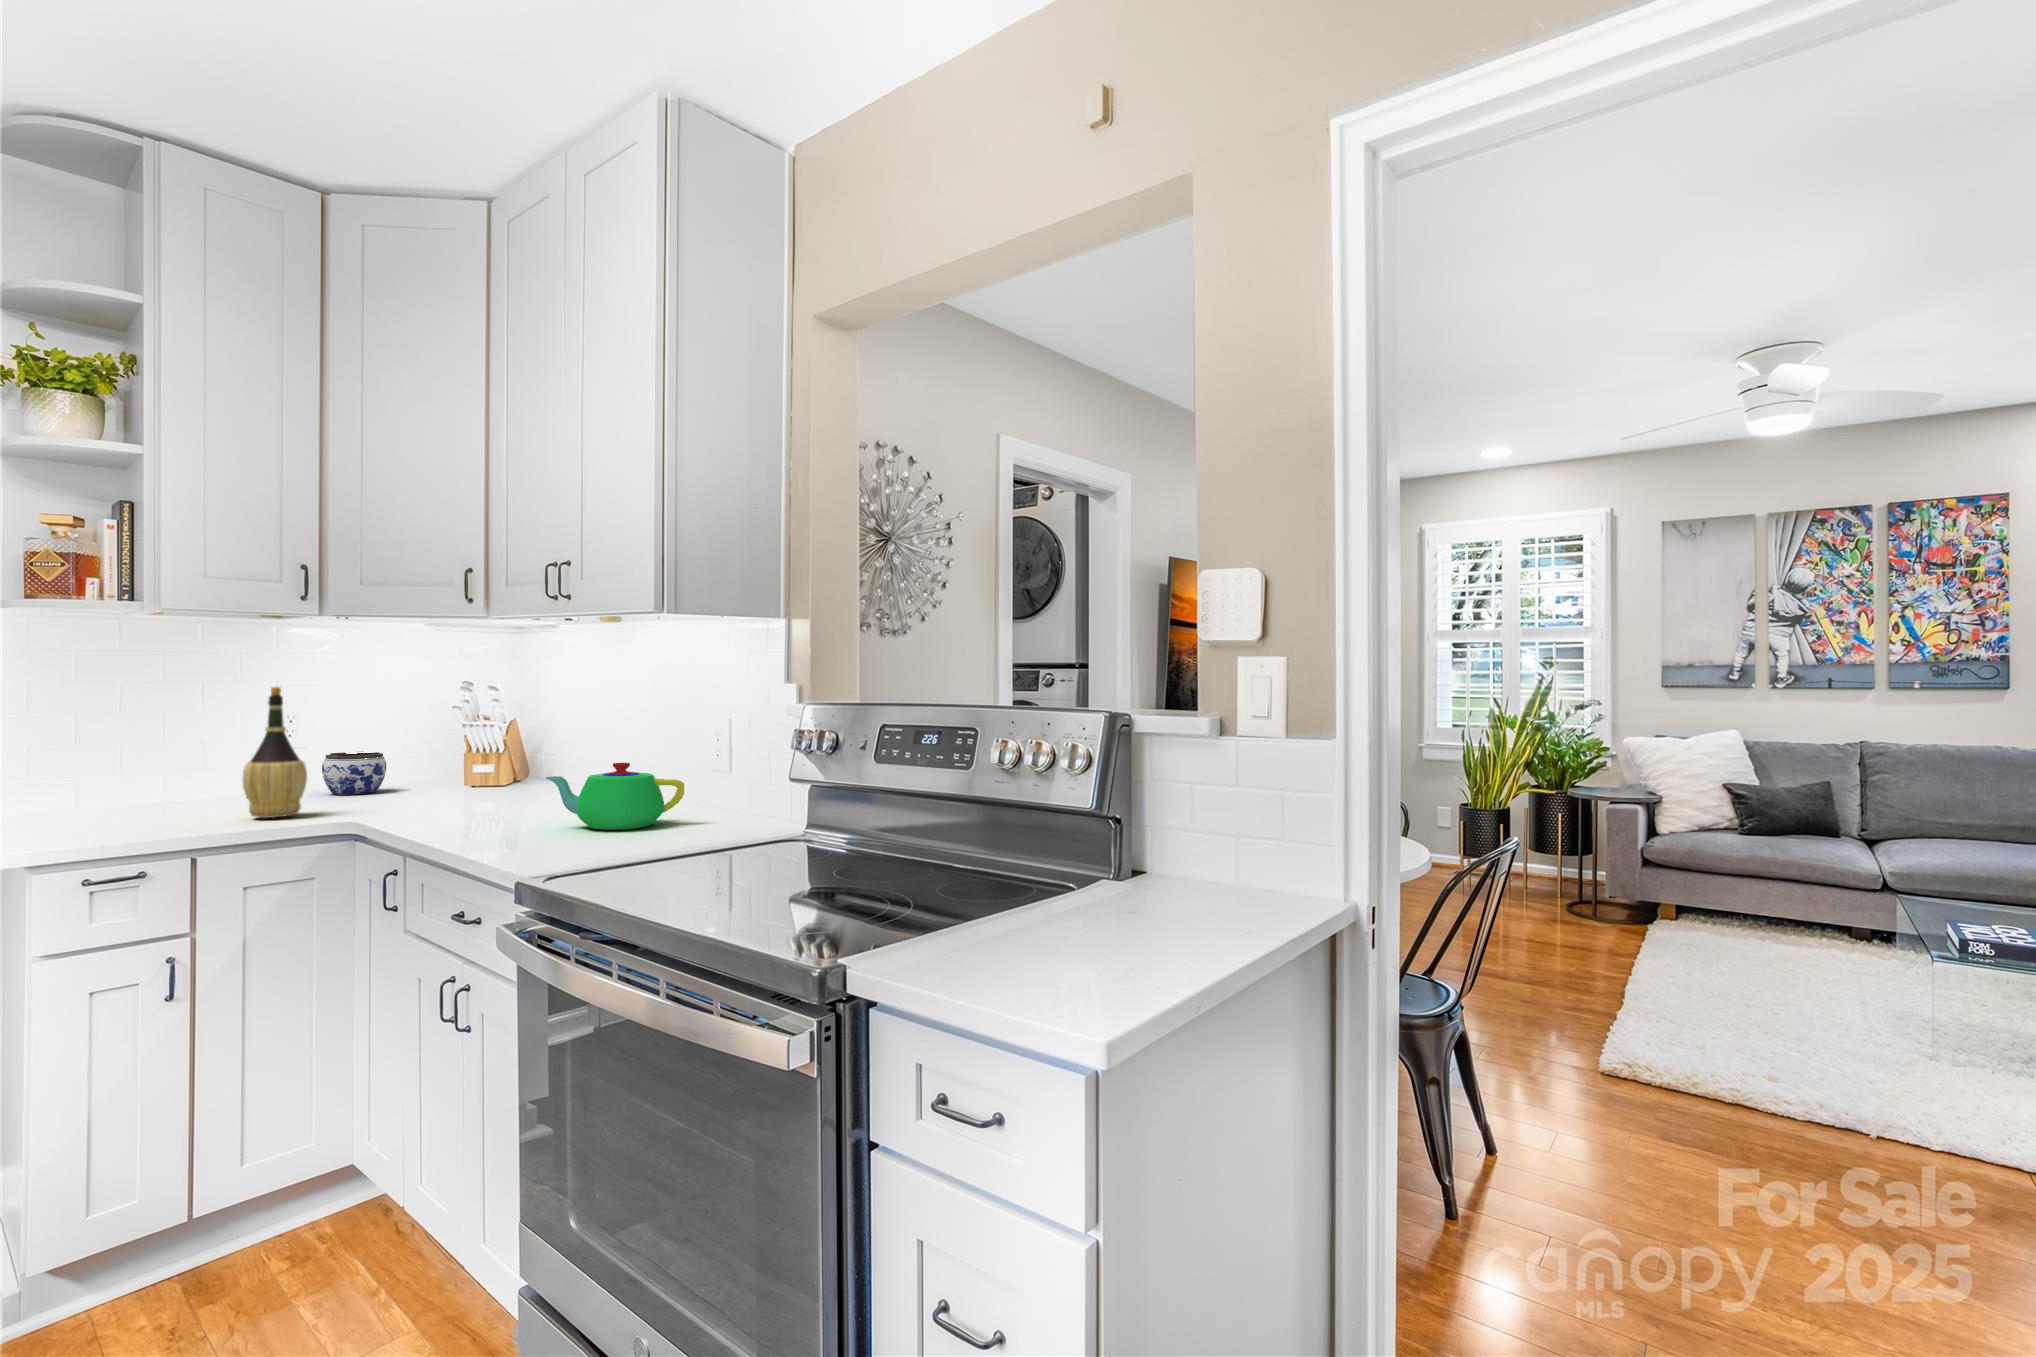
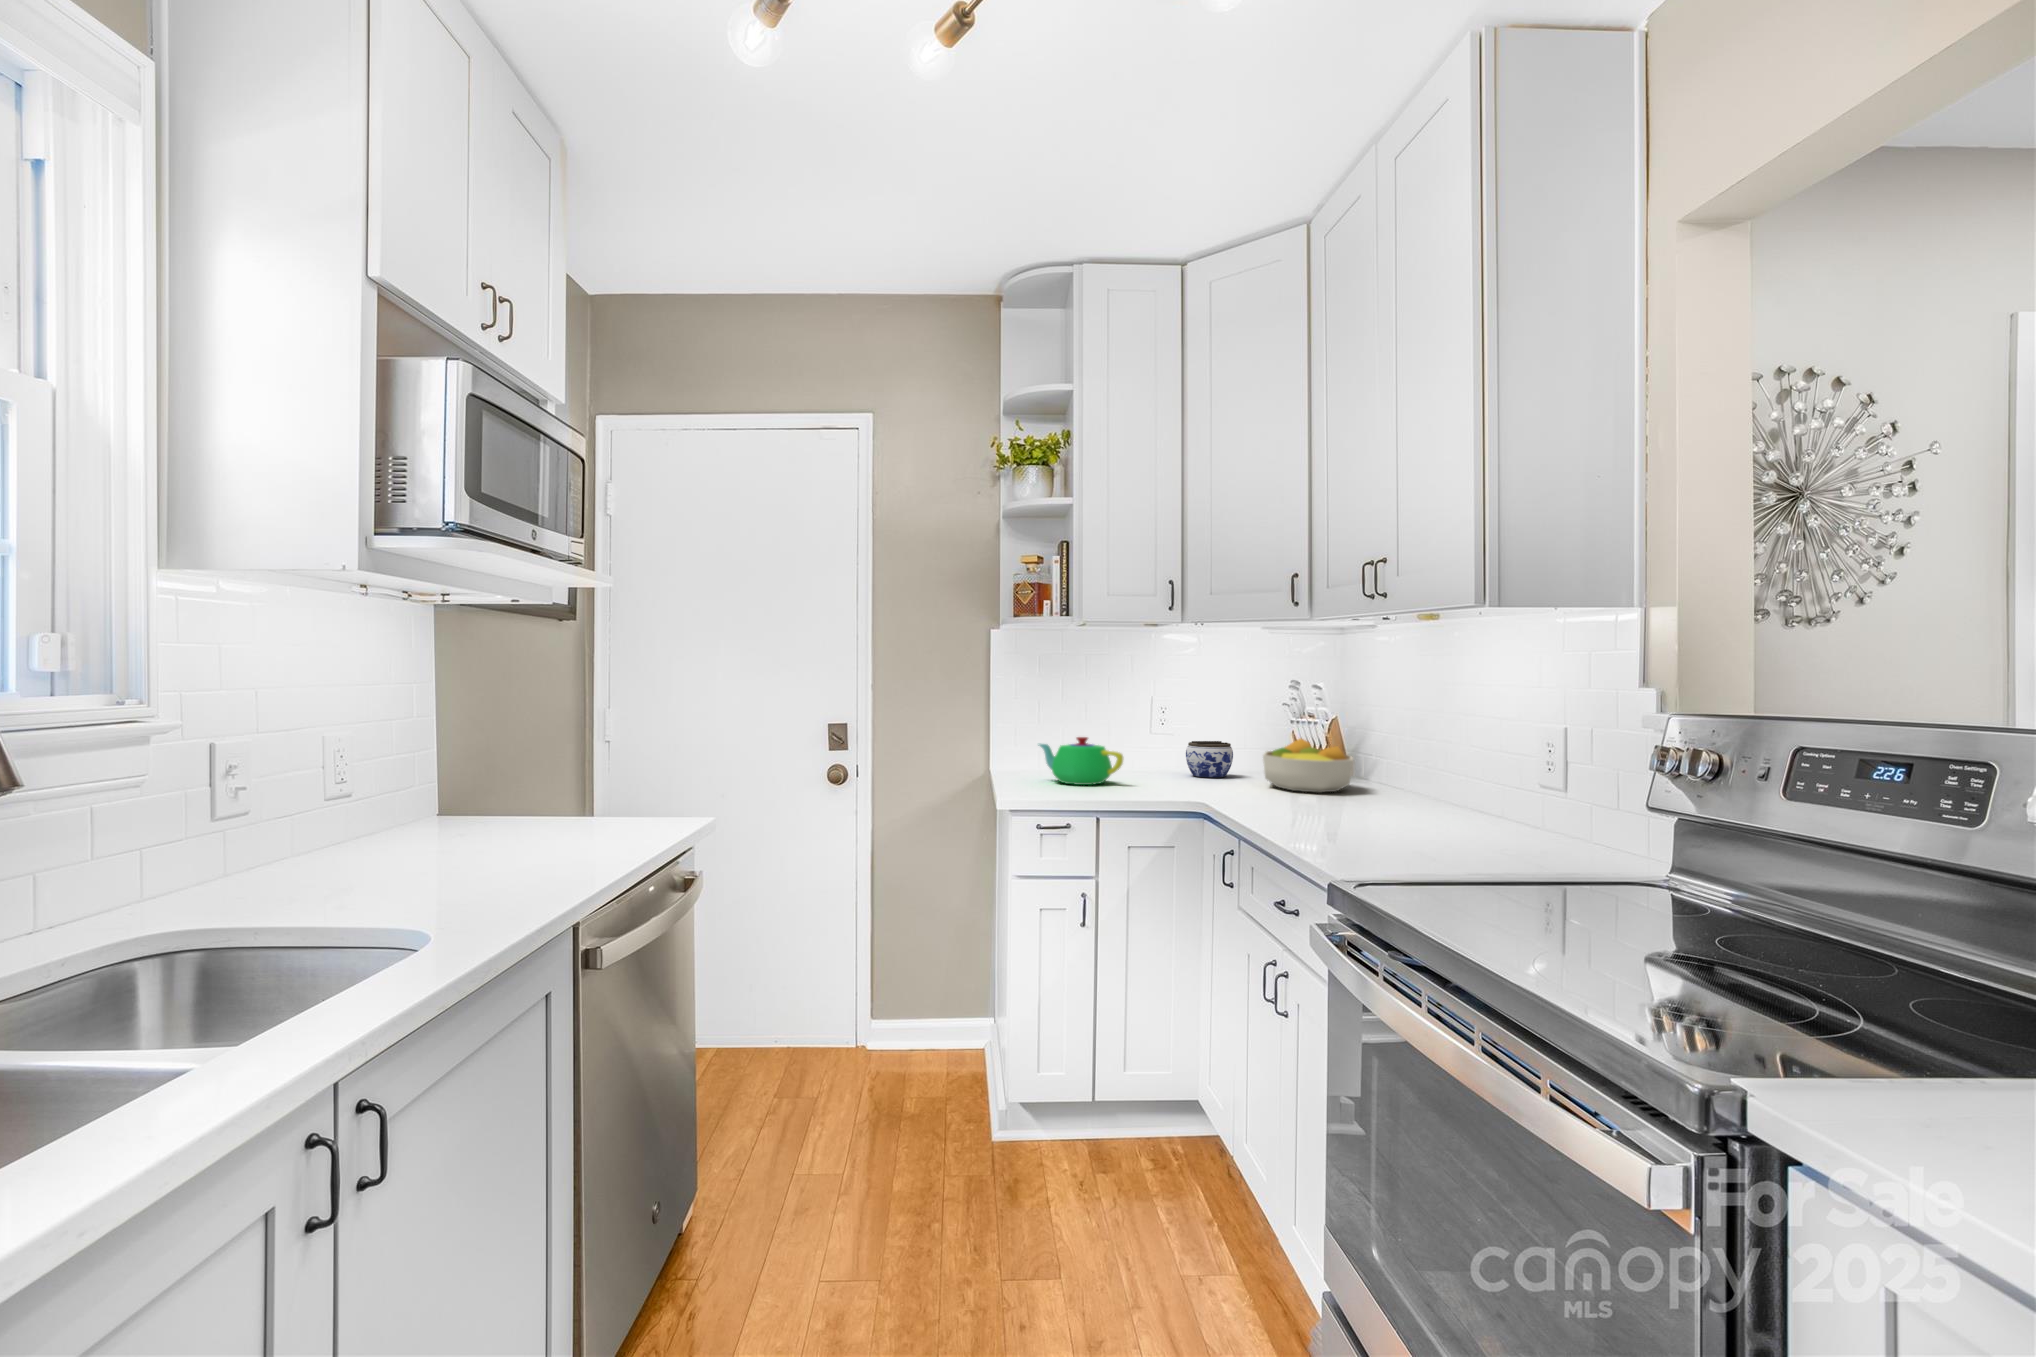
wine bottle: present [243,687,307,818] -> none [1127,684,1171,792]
fruit bowl: none [426,742,531,800] -> present [1263,739,1353,793]
teapot: present [546,763,684,830] -> present [1038,737,1123,785]

